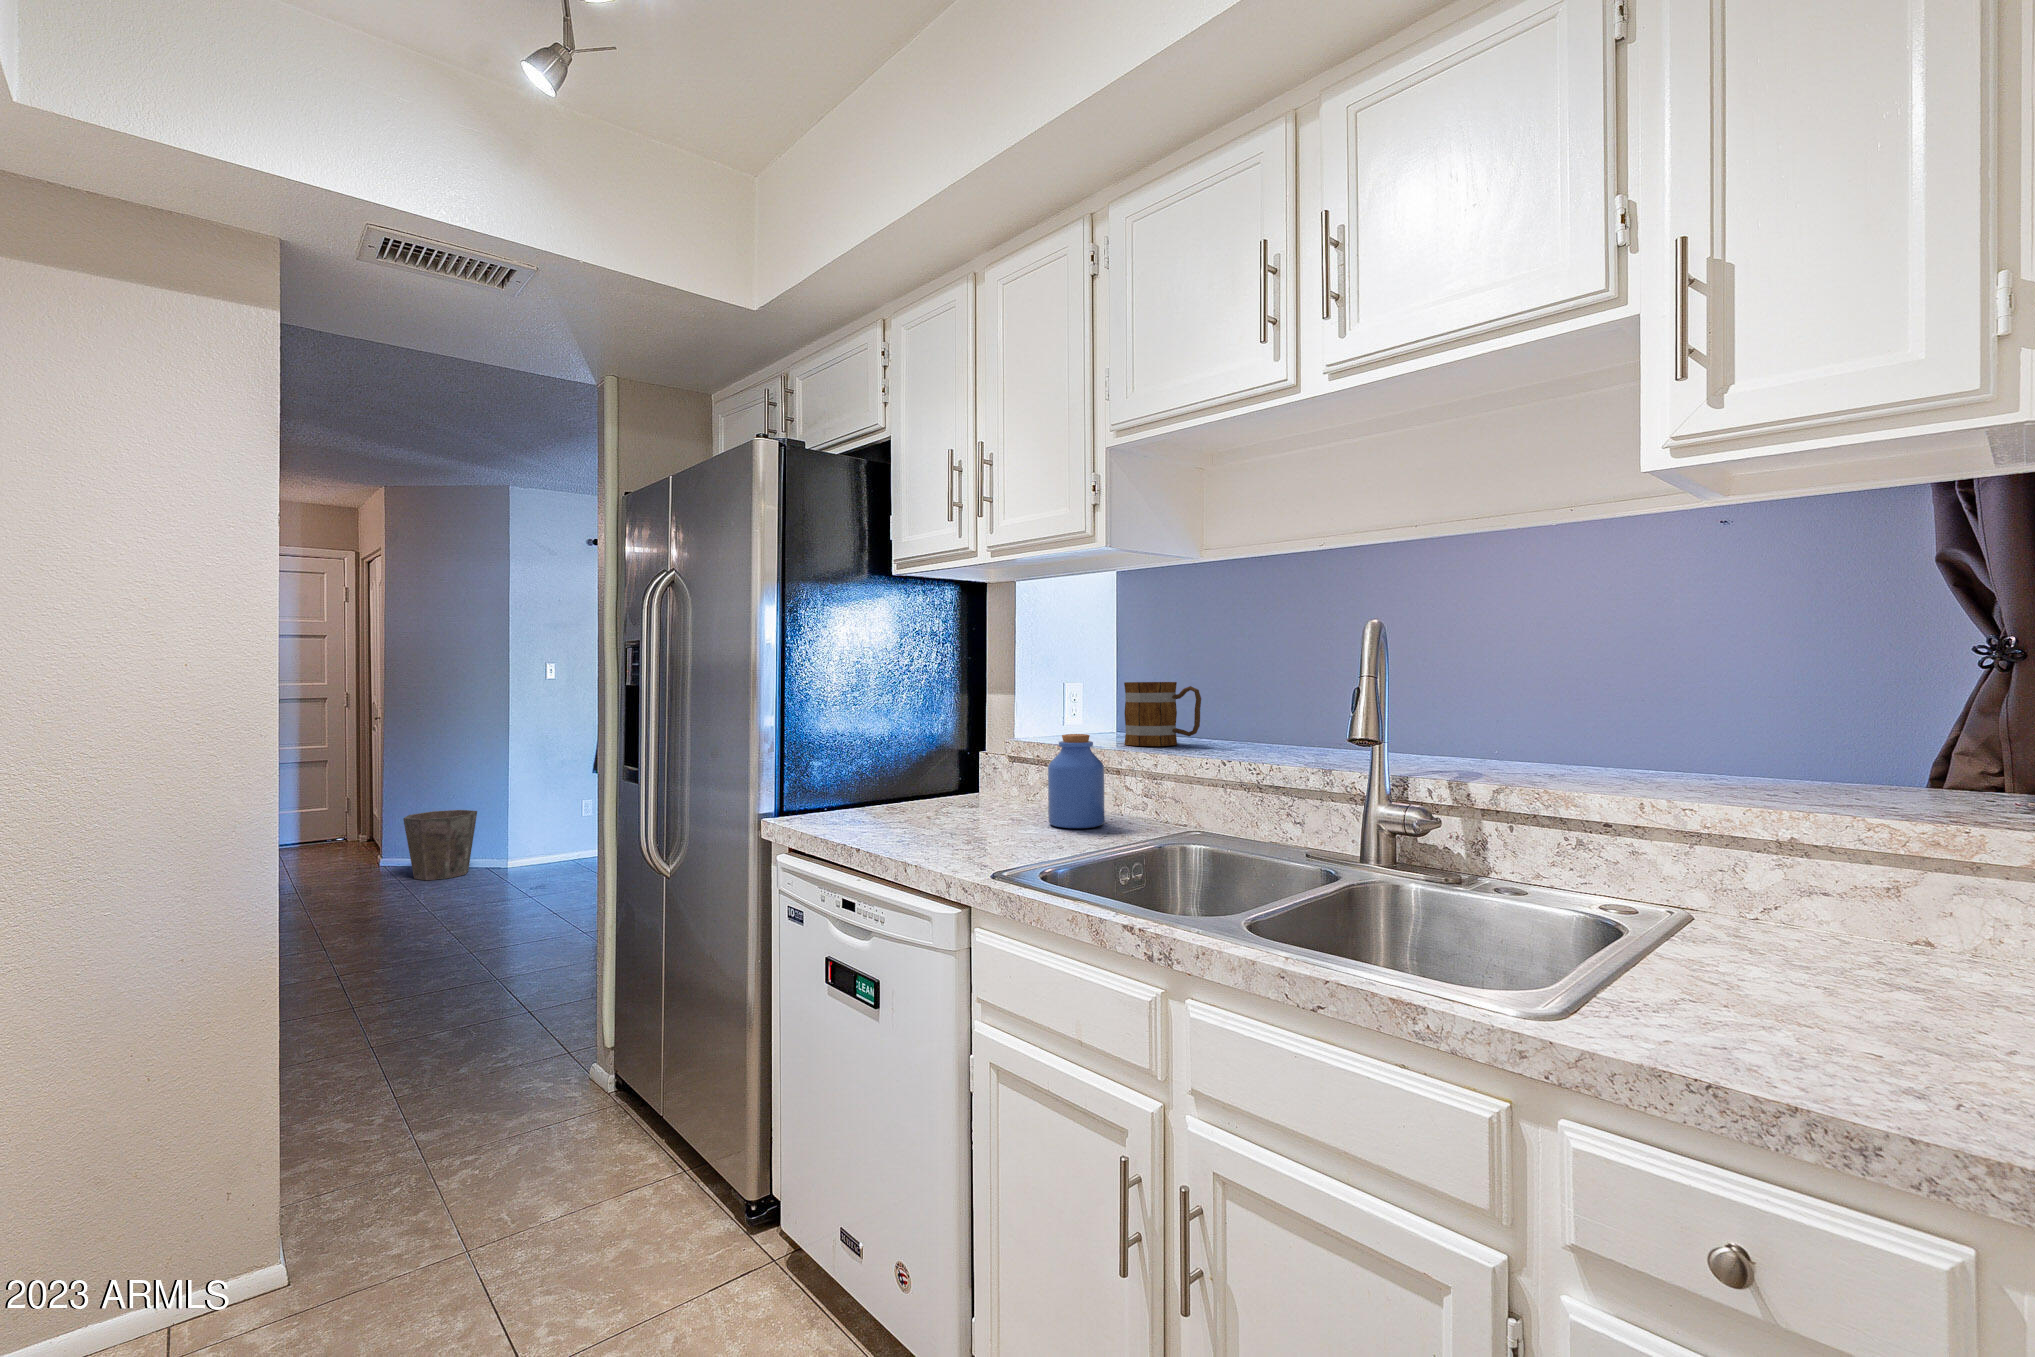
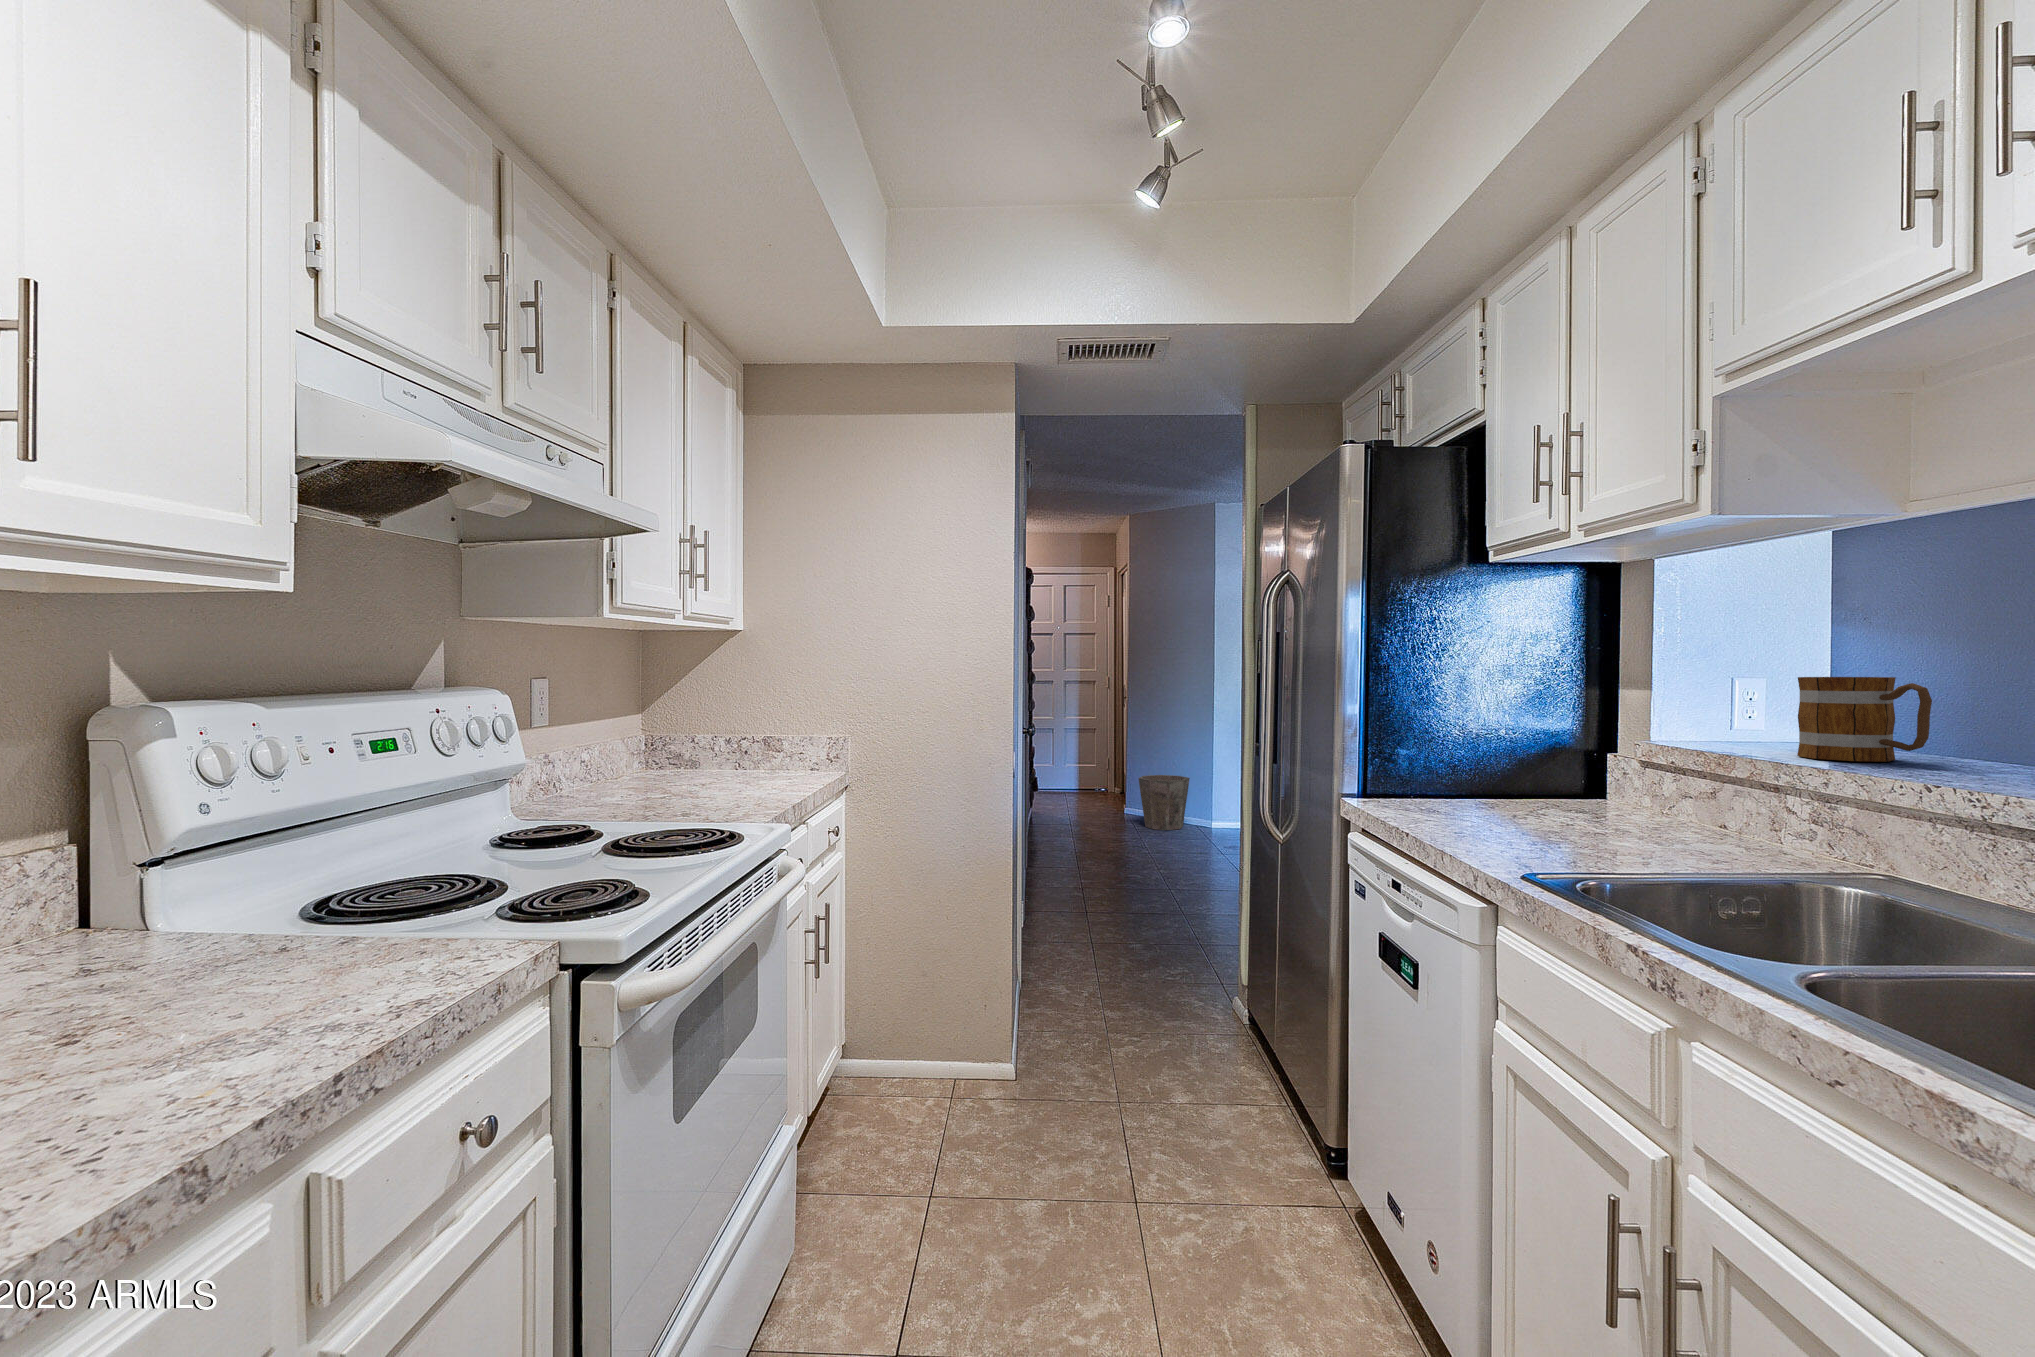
jar: present [1048,734,1105,828] -> none [1657,738,1741,851]

